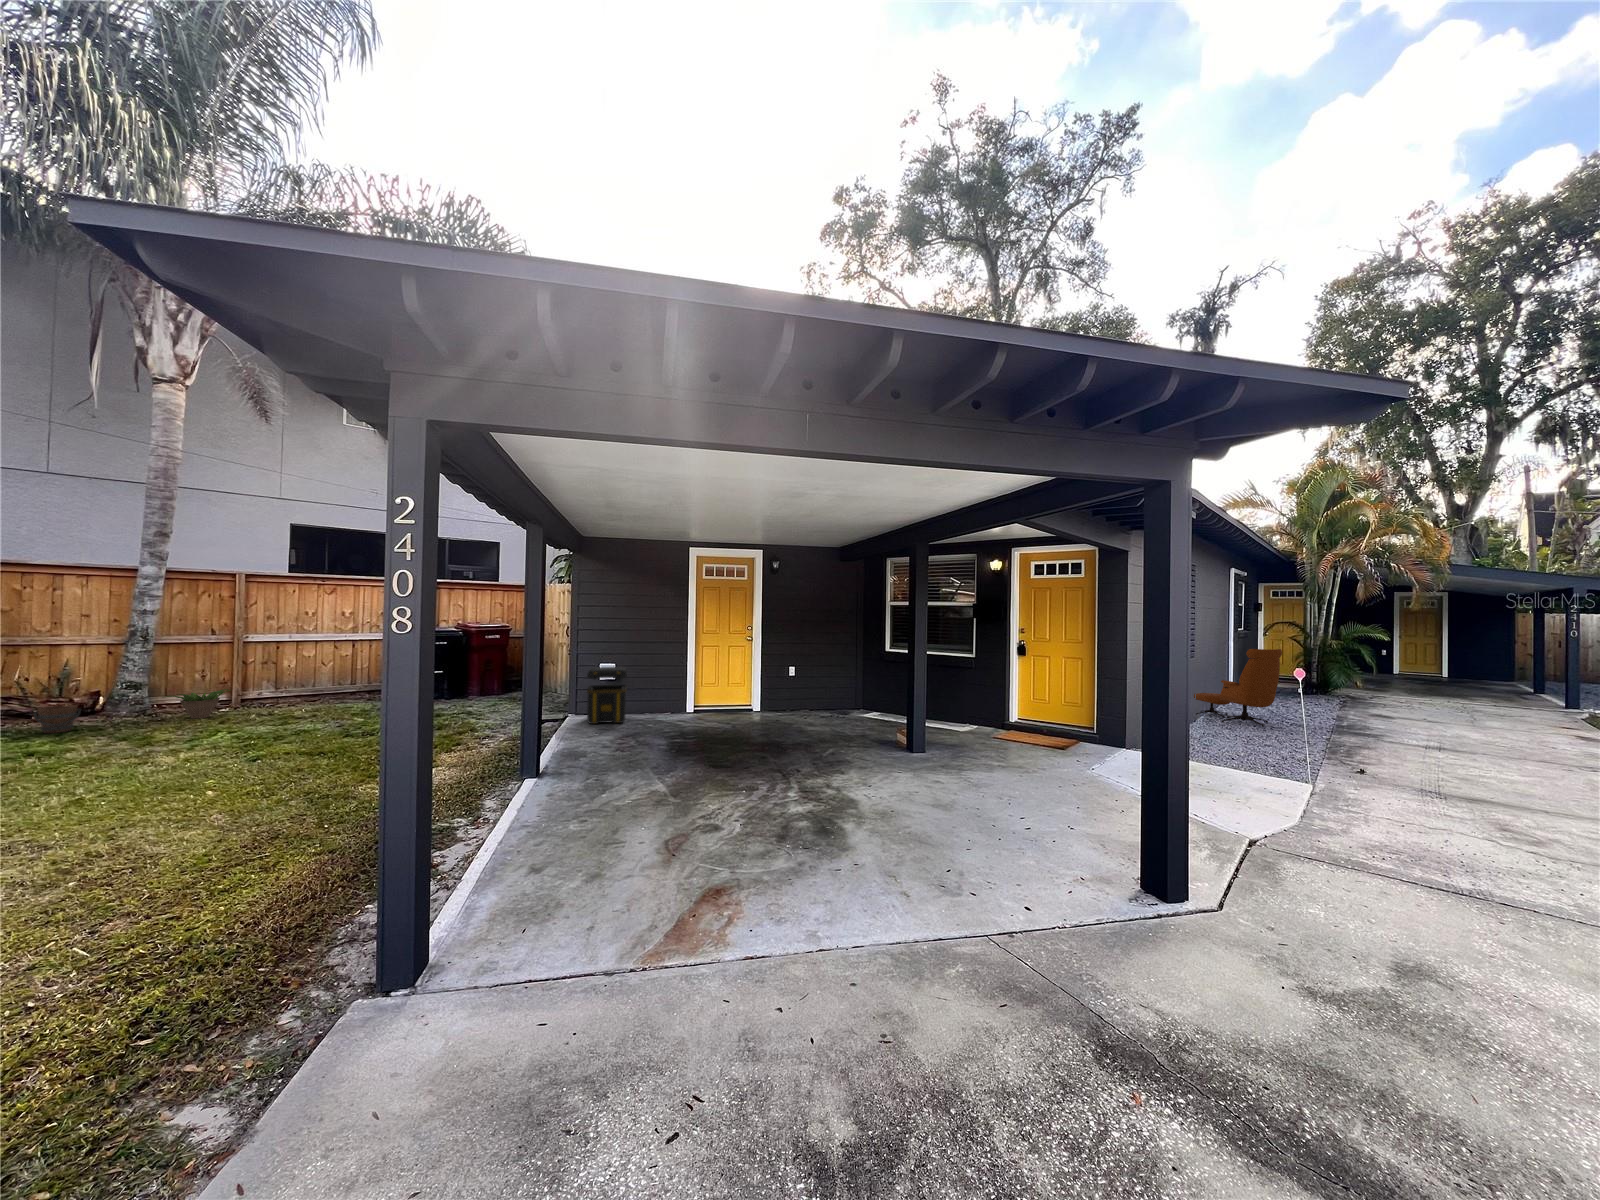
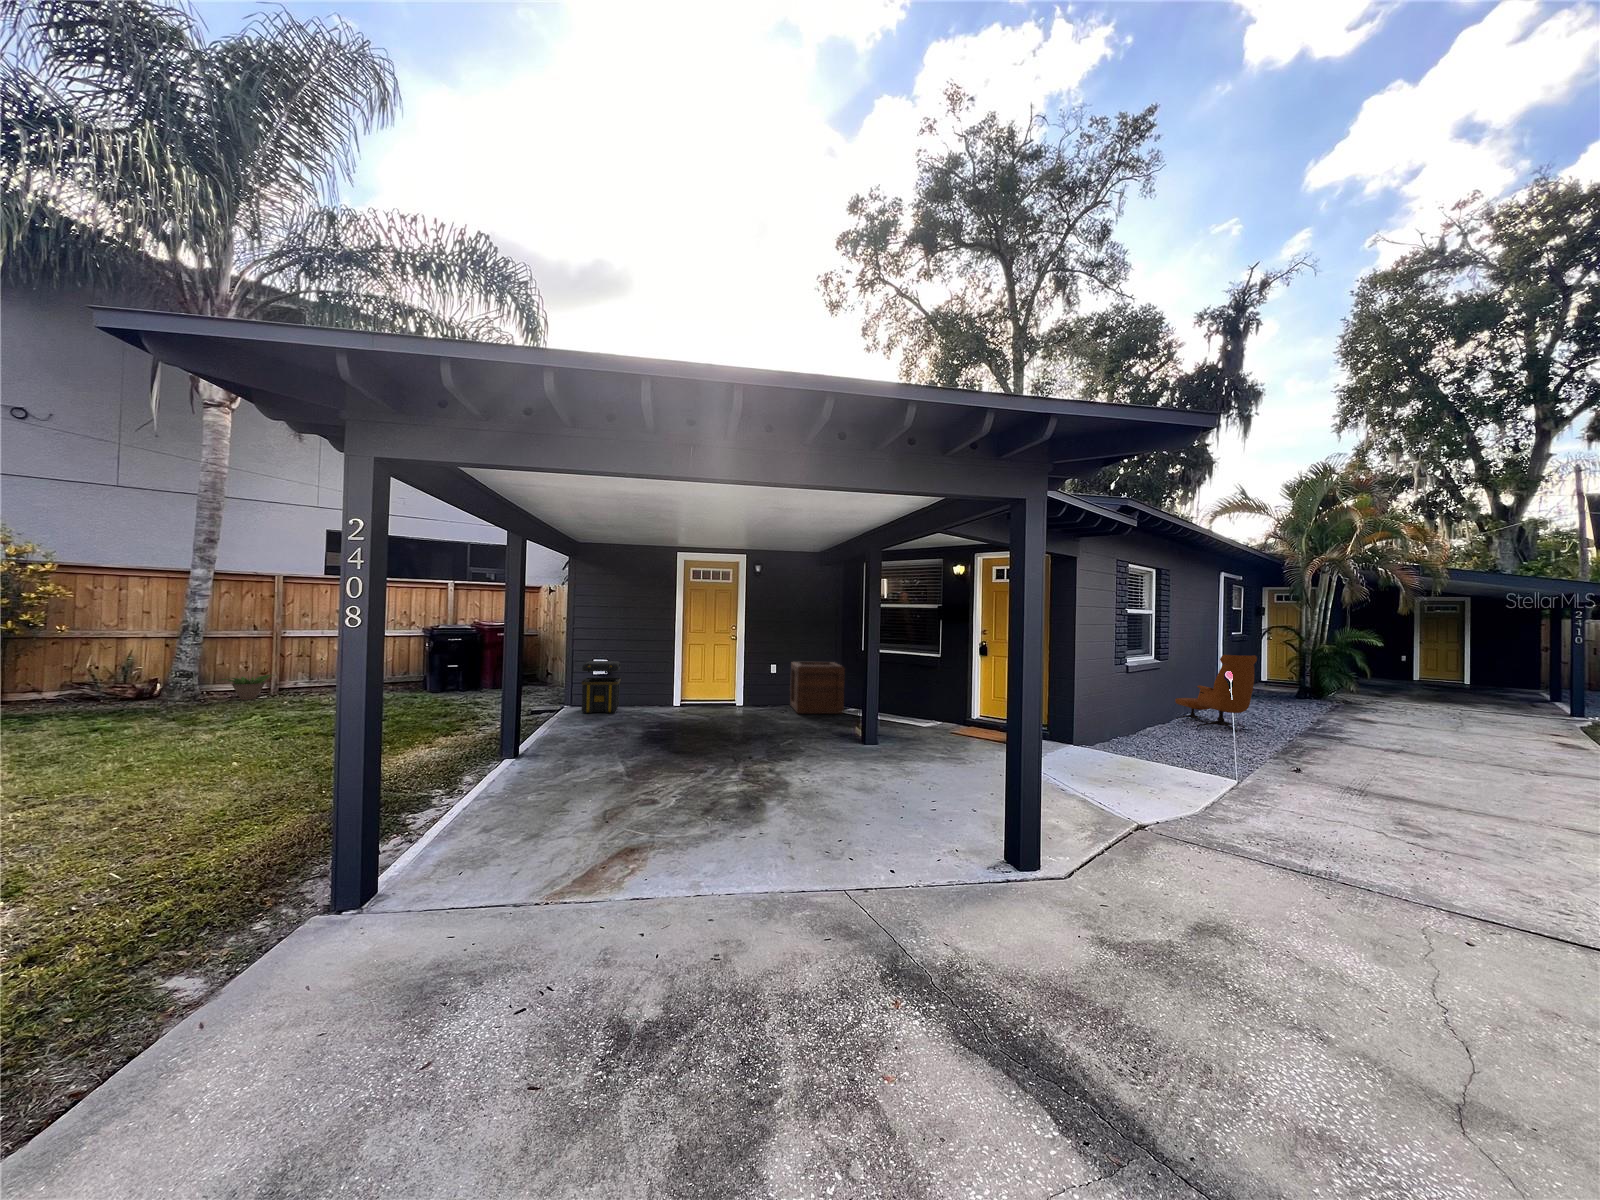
wooden crate: none [806,663,866,719] -> present [790,662,845,714]
bucket: present [34,705,81,733] -> none [110,685,149,709]

